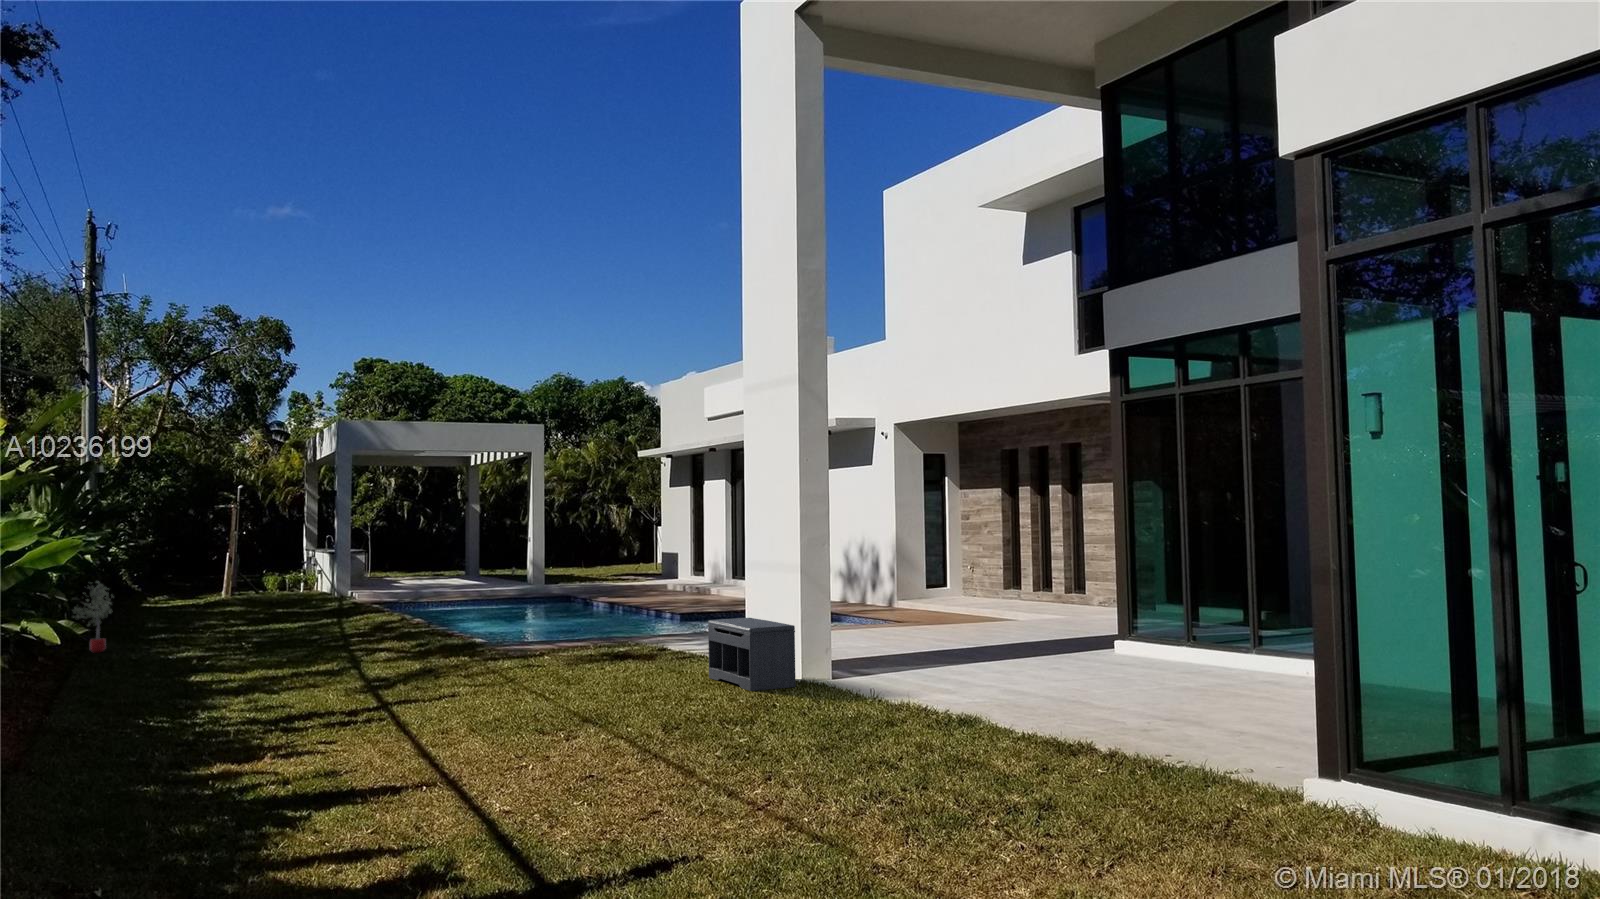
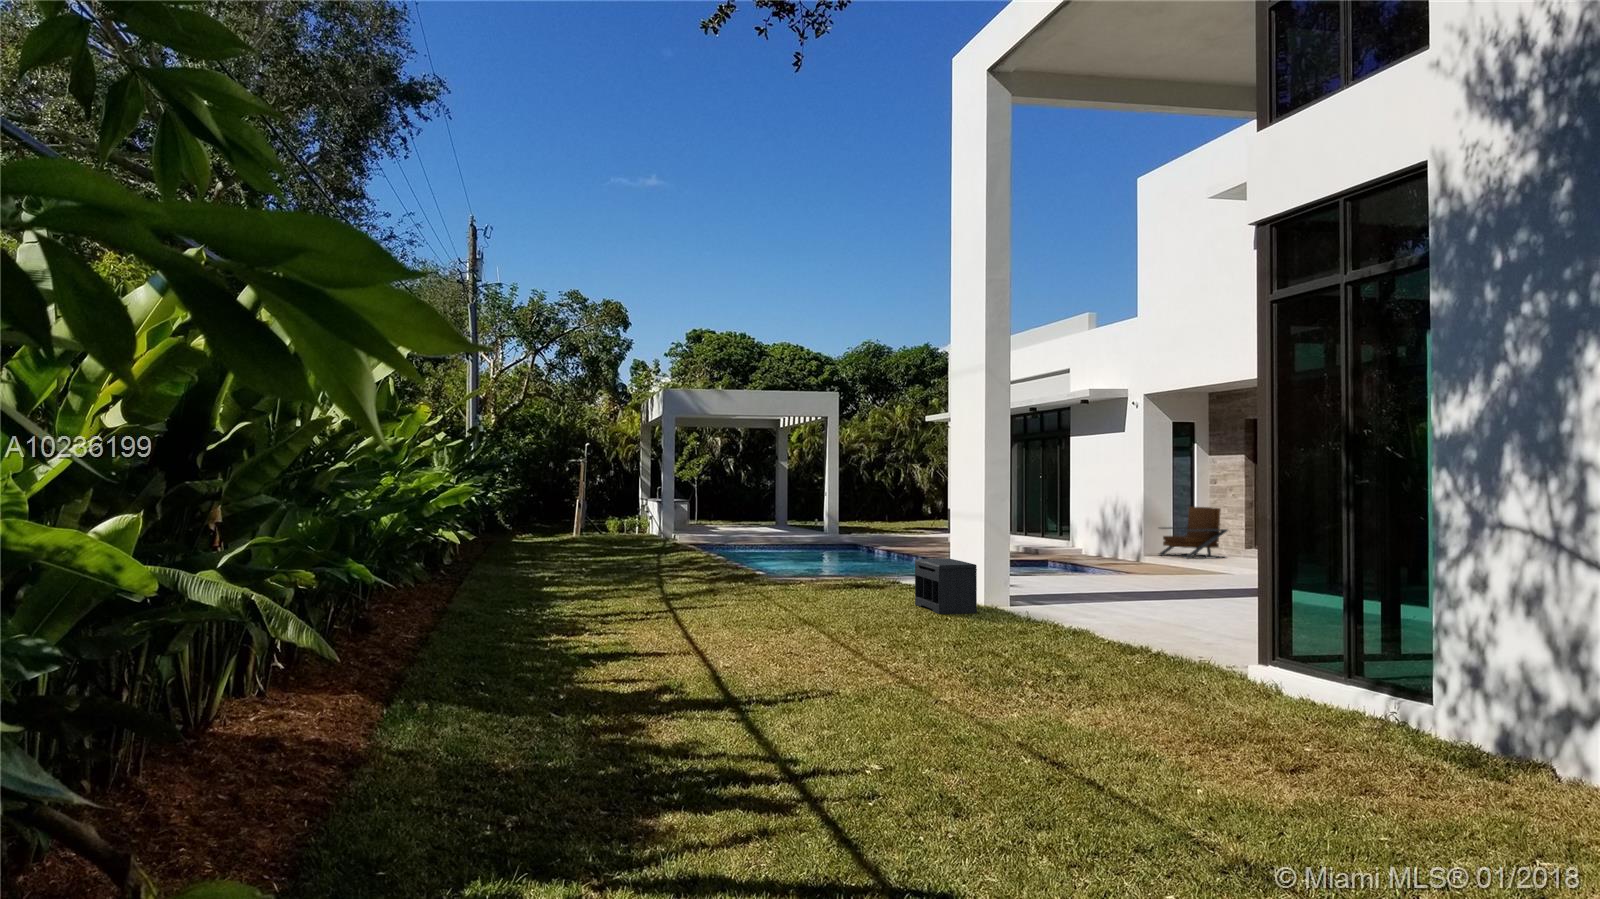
lounge chair: none [911,545,985,602] -> present [1159,507,1228,559]
potted tree: present [72,581,113,653] -> none [467,517,496,571]

